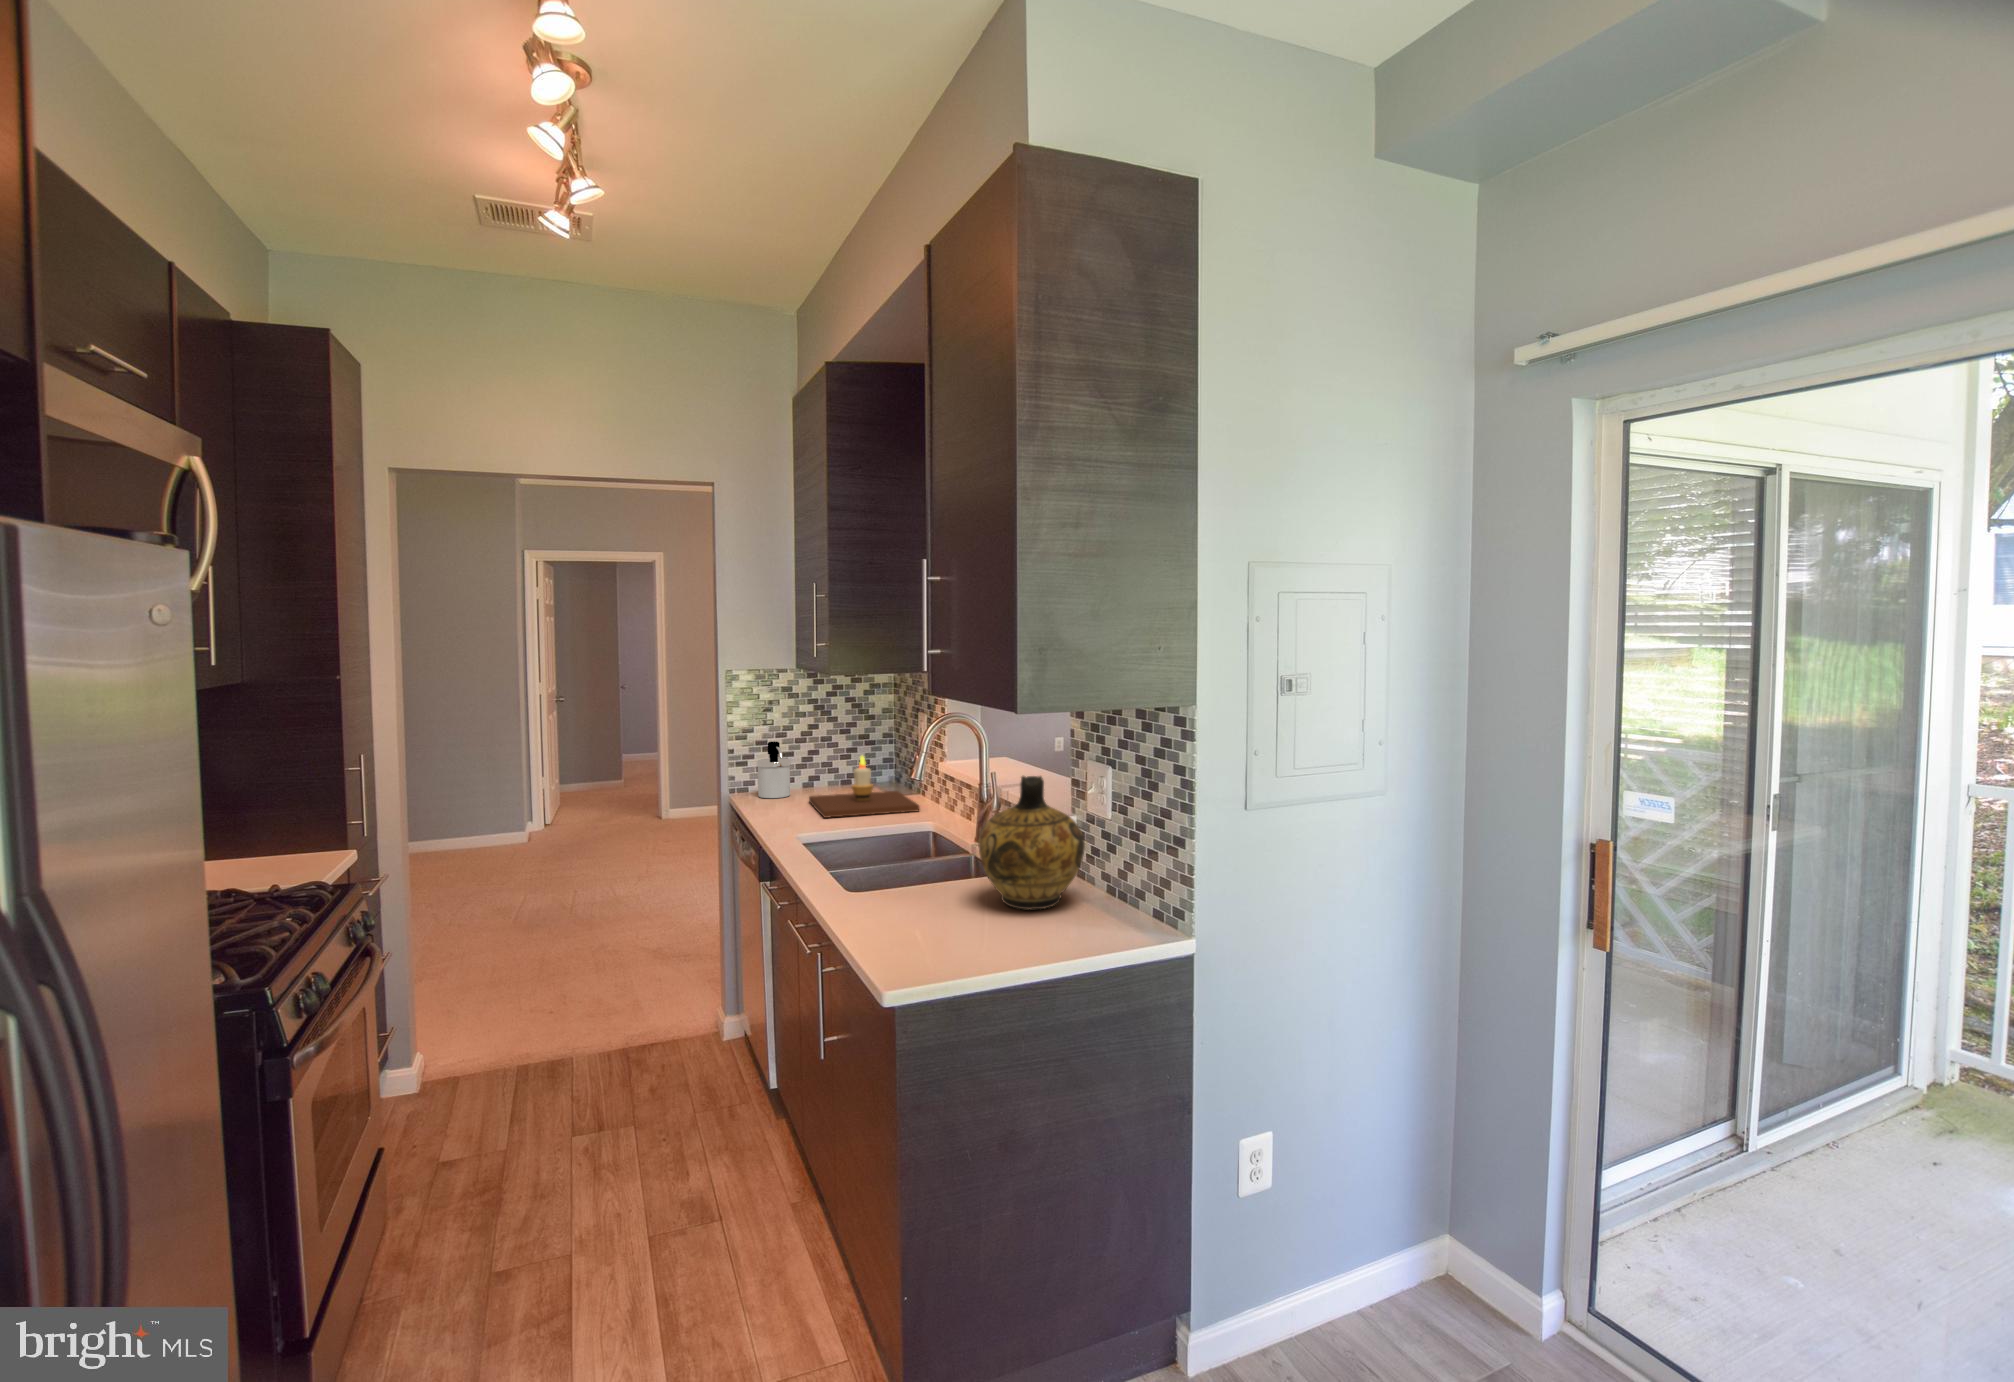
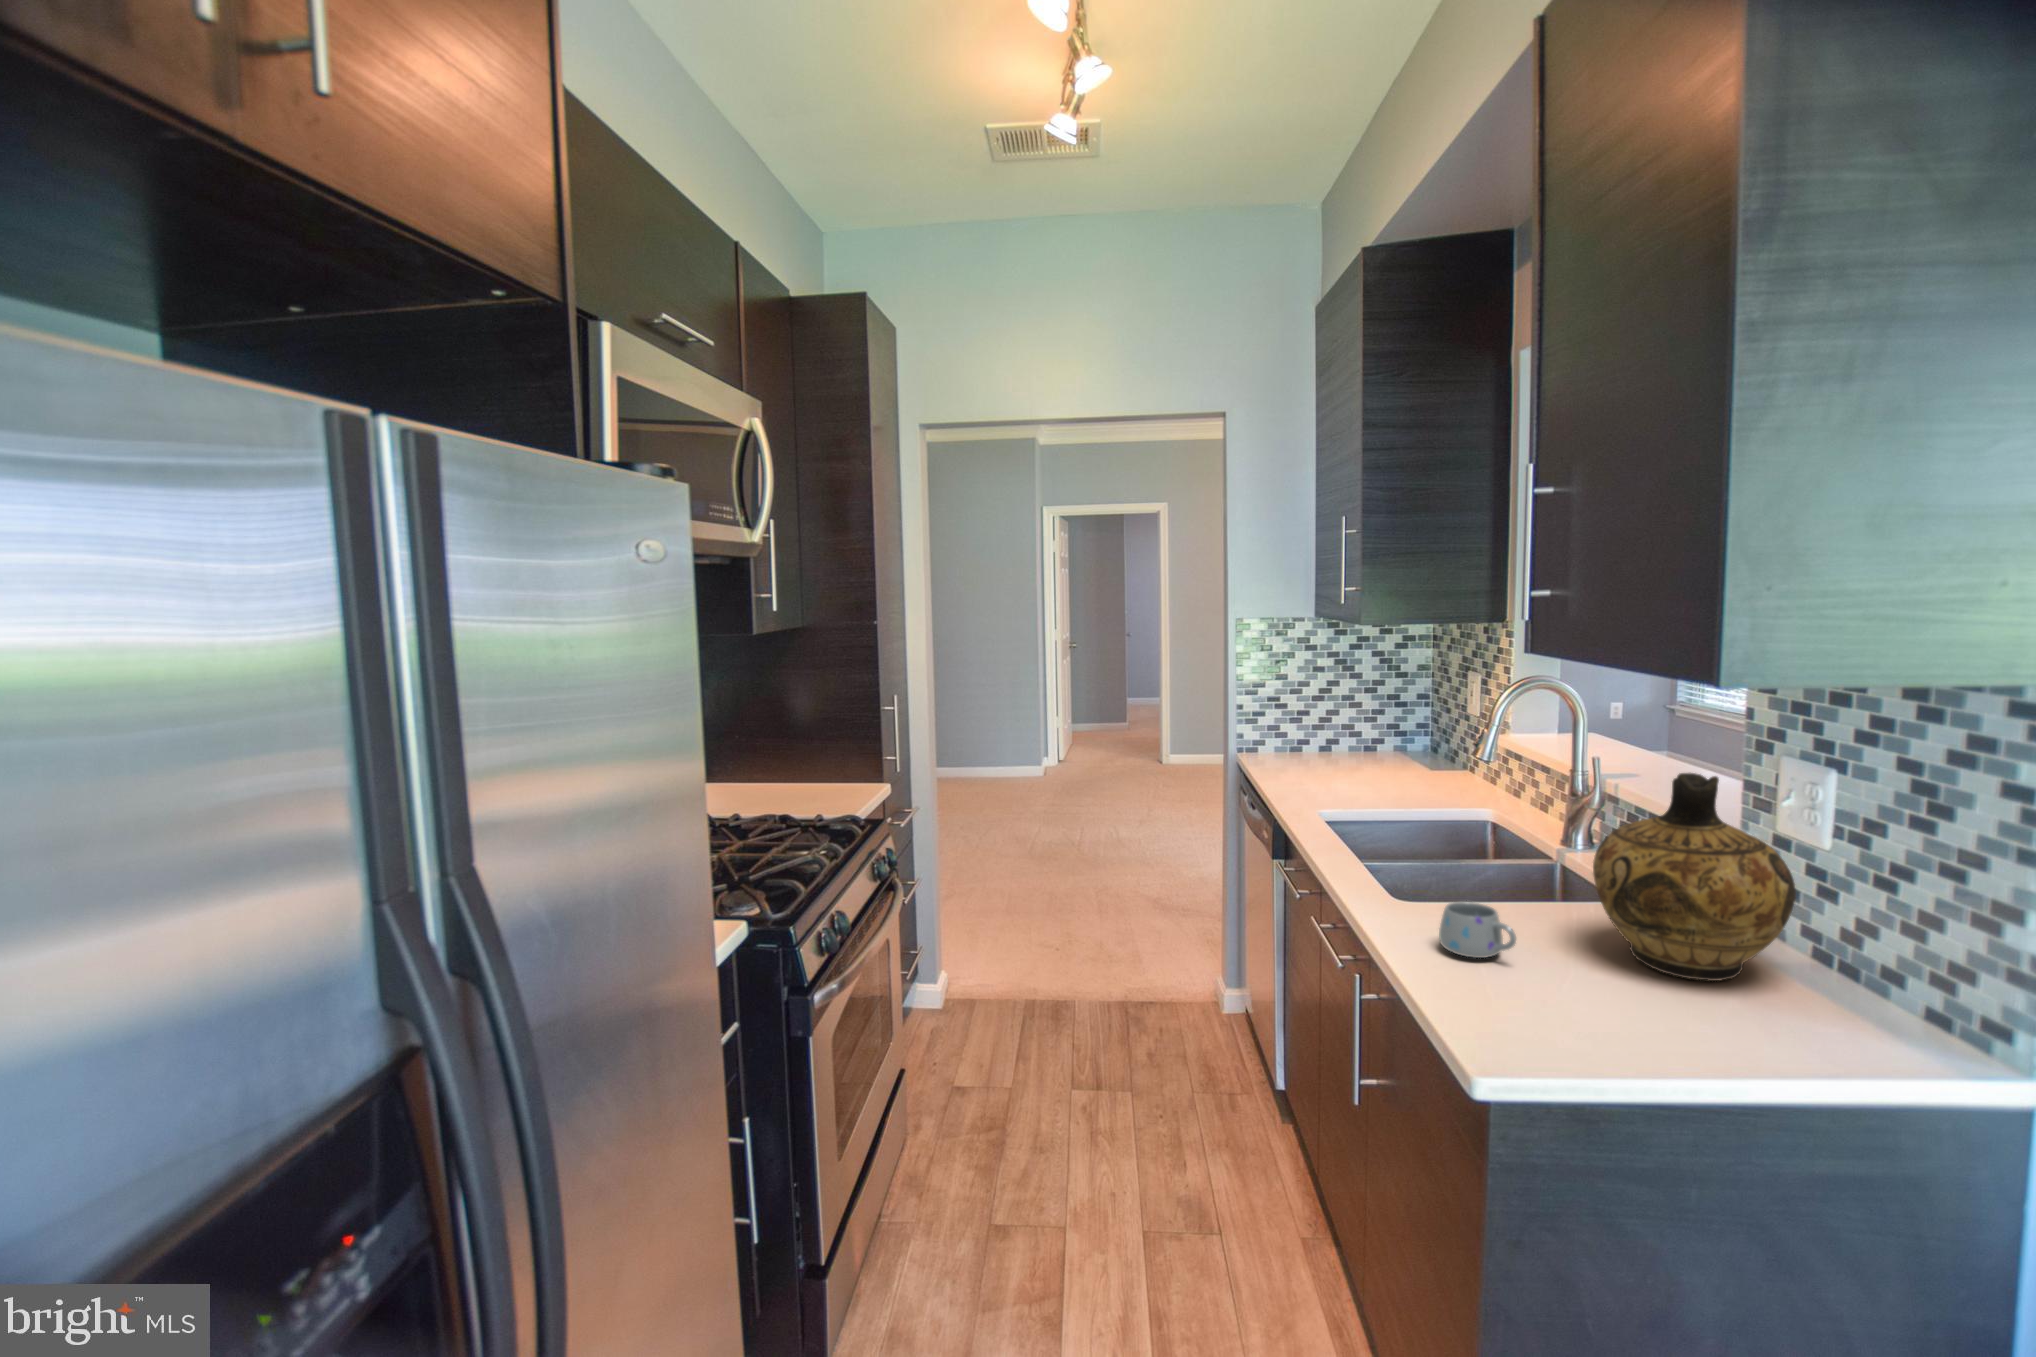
soap dispenser: present [757,742,791,798] -> none [1268,700,1306,762]
candle: present [809,756,920,818] -> none [1327,720,1469,794]
mug: none [882,880,930,918] -> present [1439,902,1516,958]

